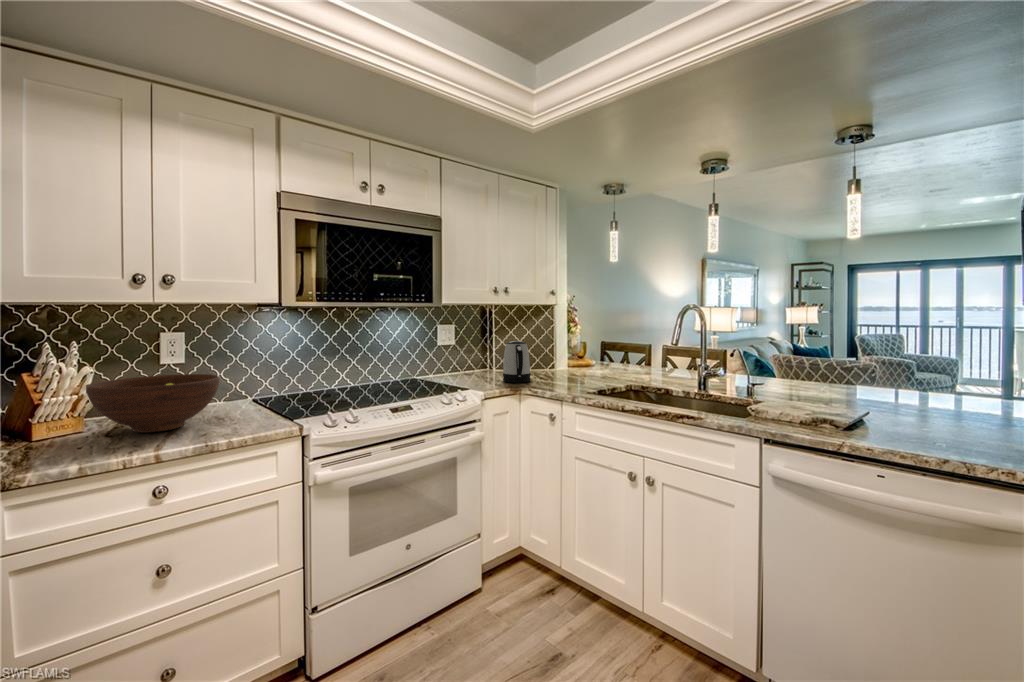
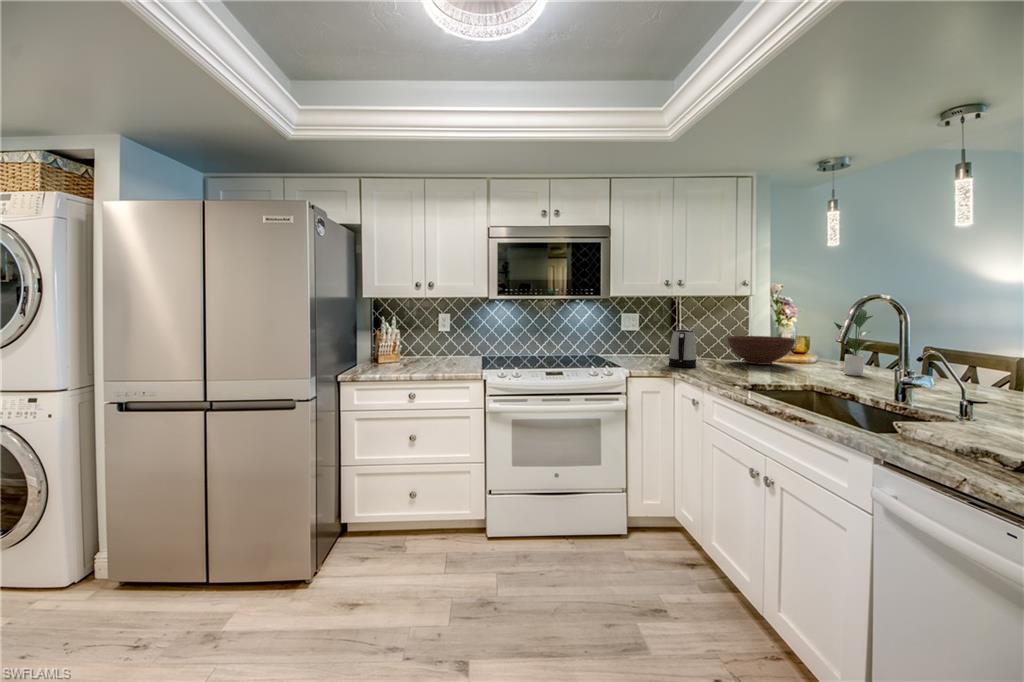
potted plant: none [630,316,659,374] -> present [834,308,874,376]
fruit bowl: present [86,374,219,433] -> present [727,336,795,365]

